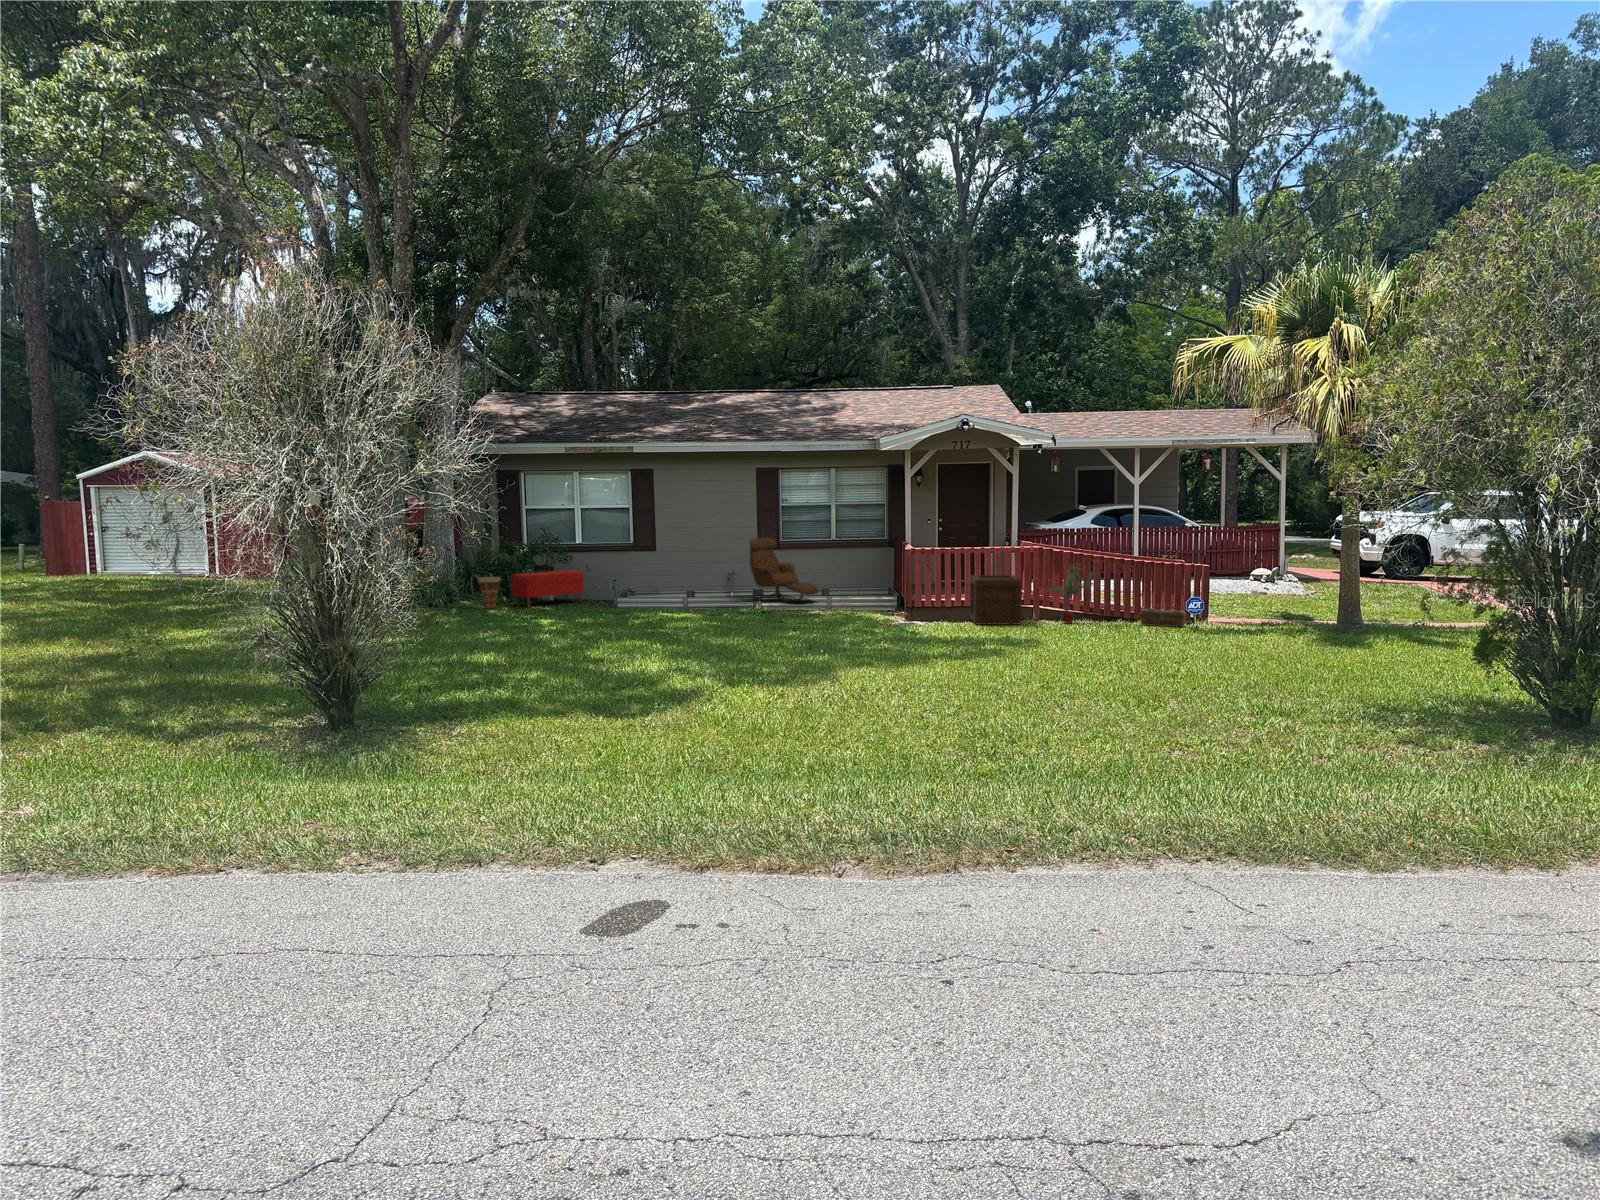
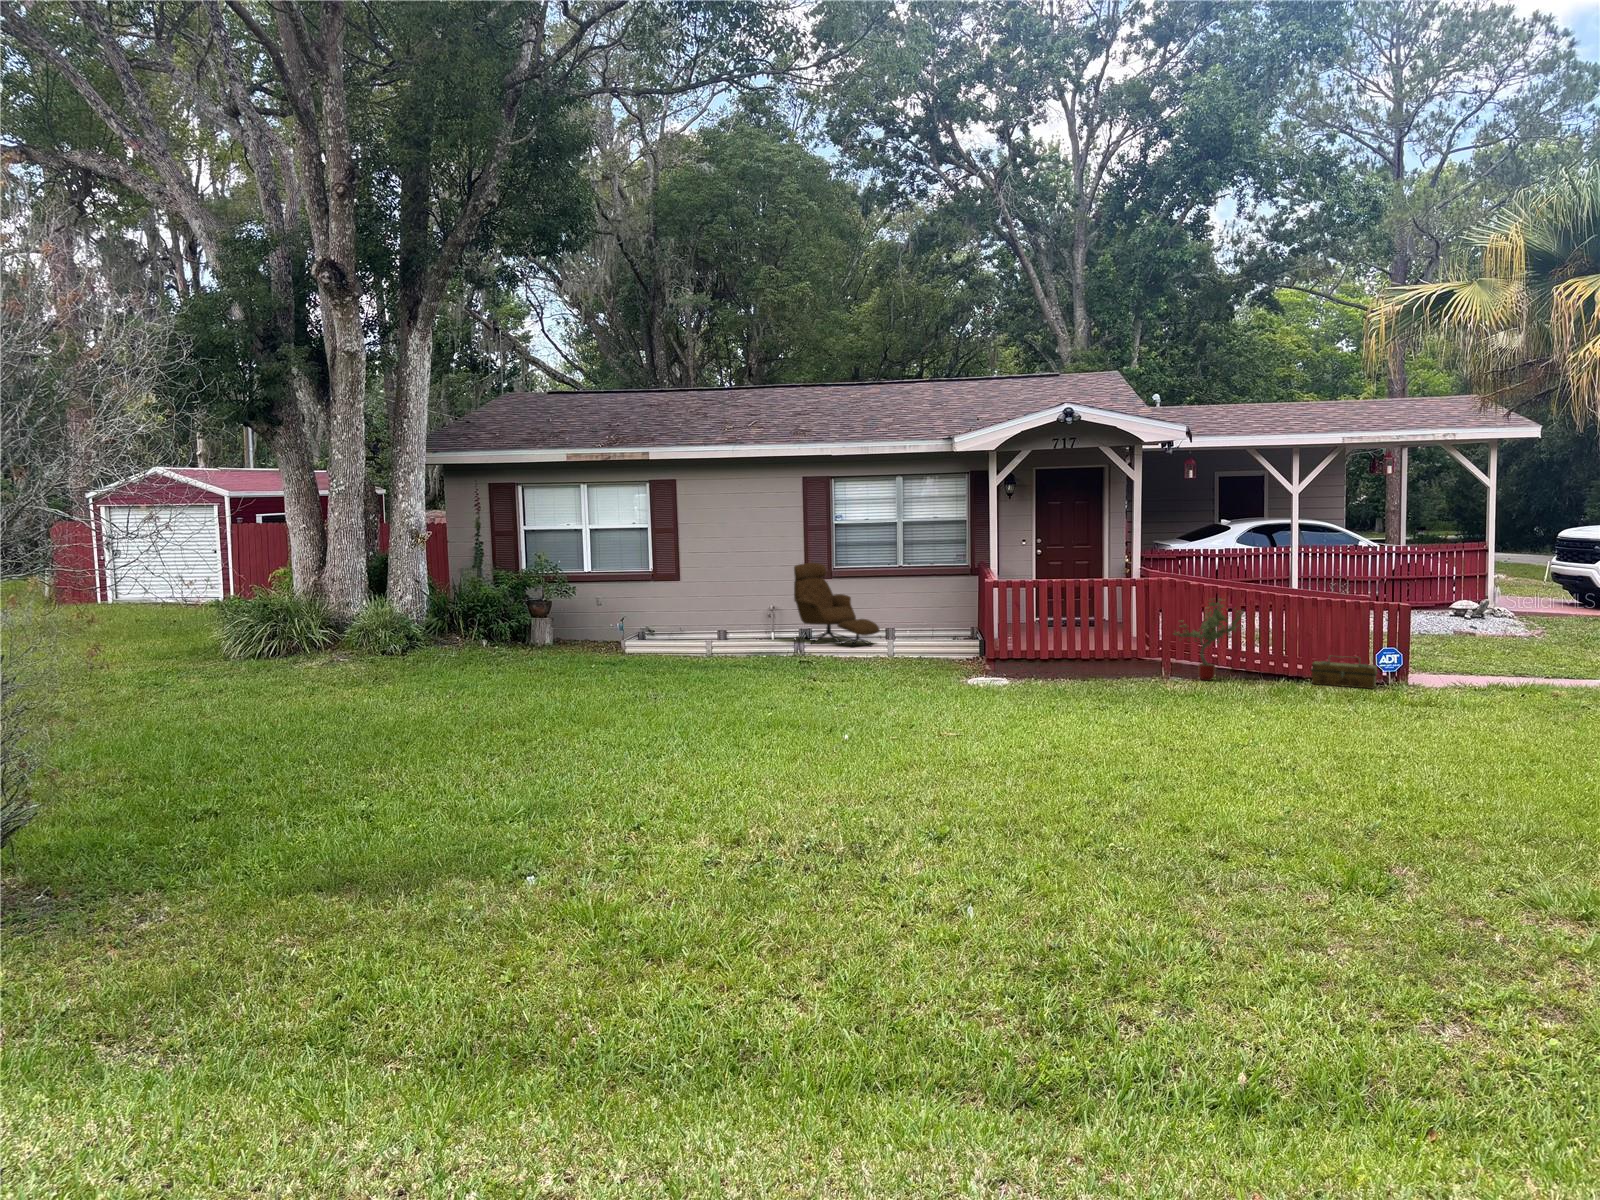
bench: present [511,570,584,607] -> none [503,603,593,649]
basket: present [478,574,500,609] -> none [454,607,488,651]
wooden crate: present [970,575,1022,625] -> none [1071,613,1142,682]

